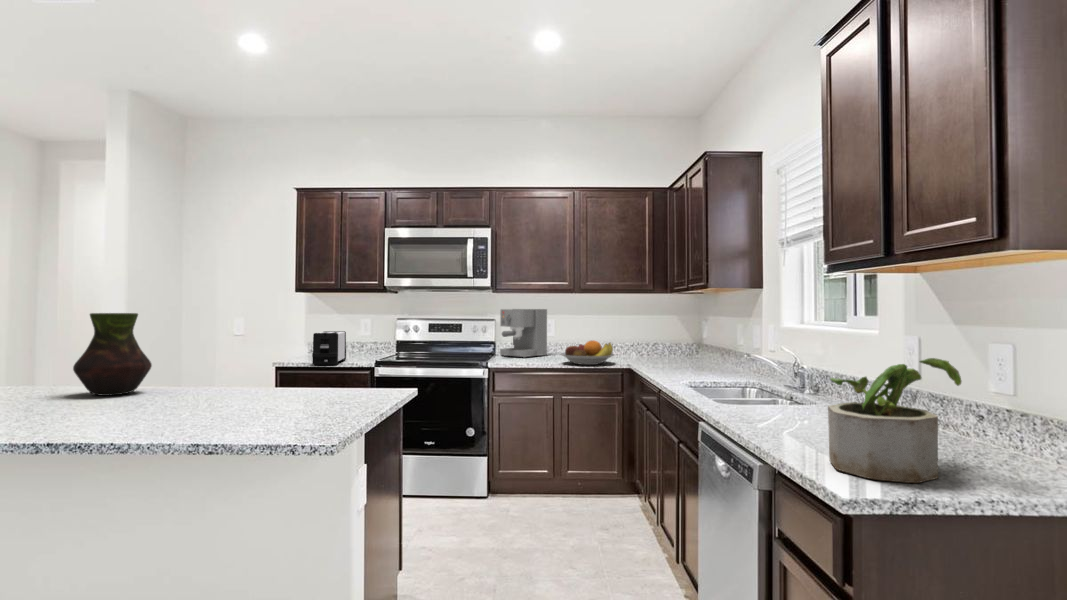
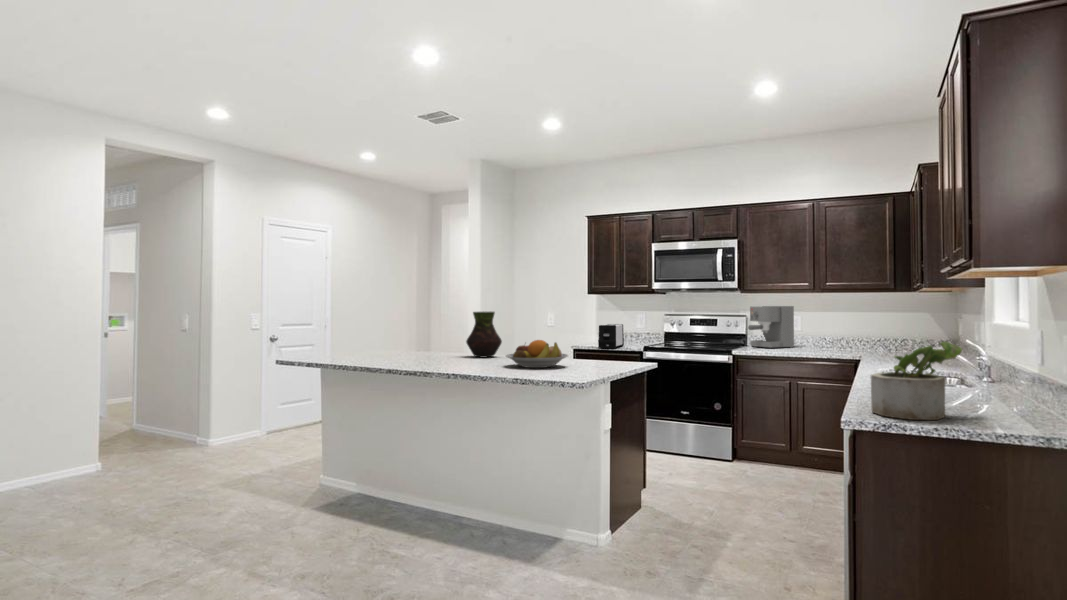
fruit bowl: present [560,340,614,365] -> present [506,340,568,368]

